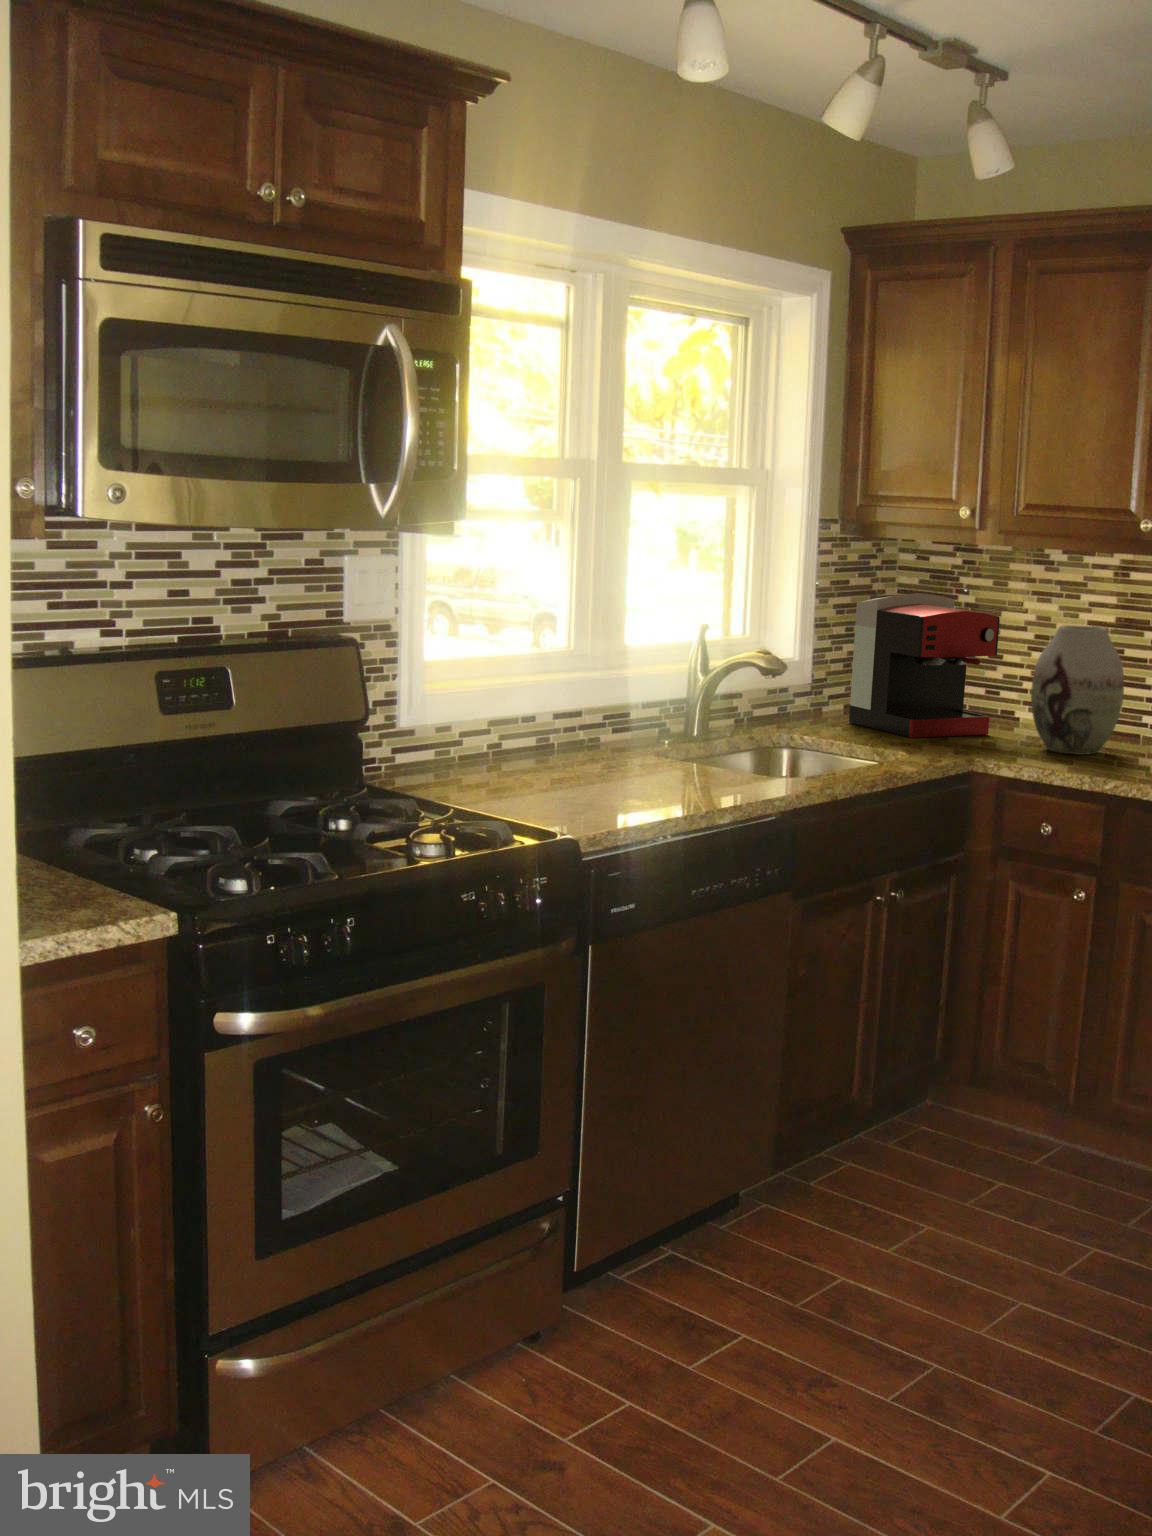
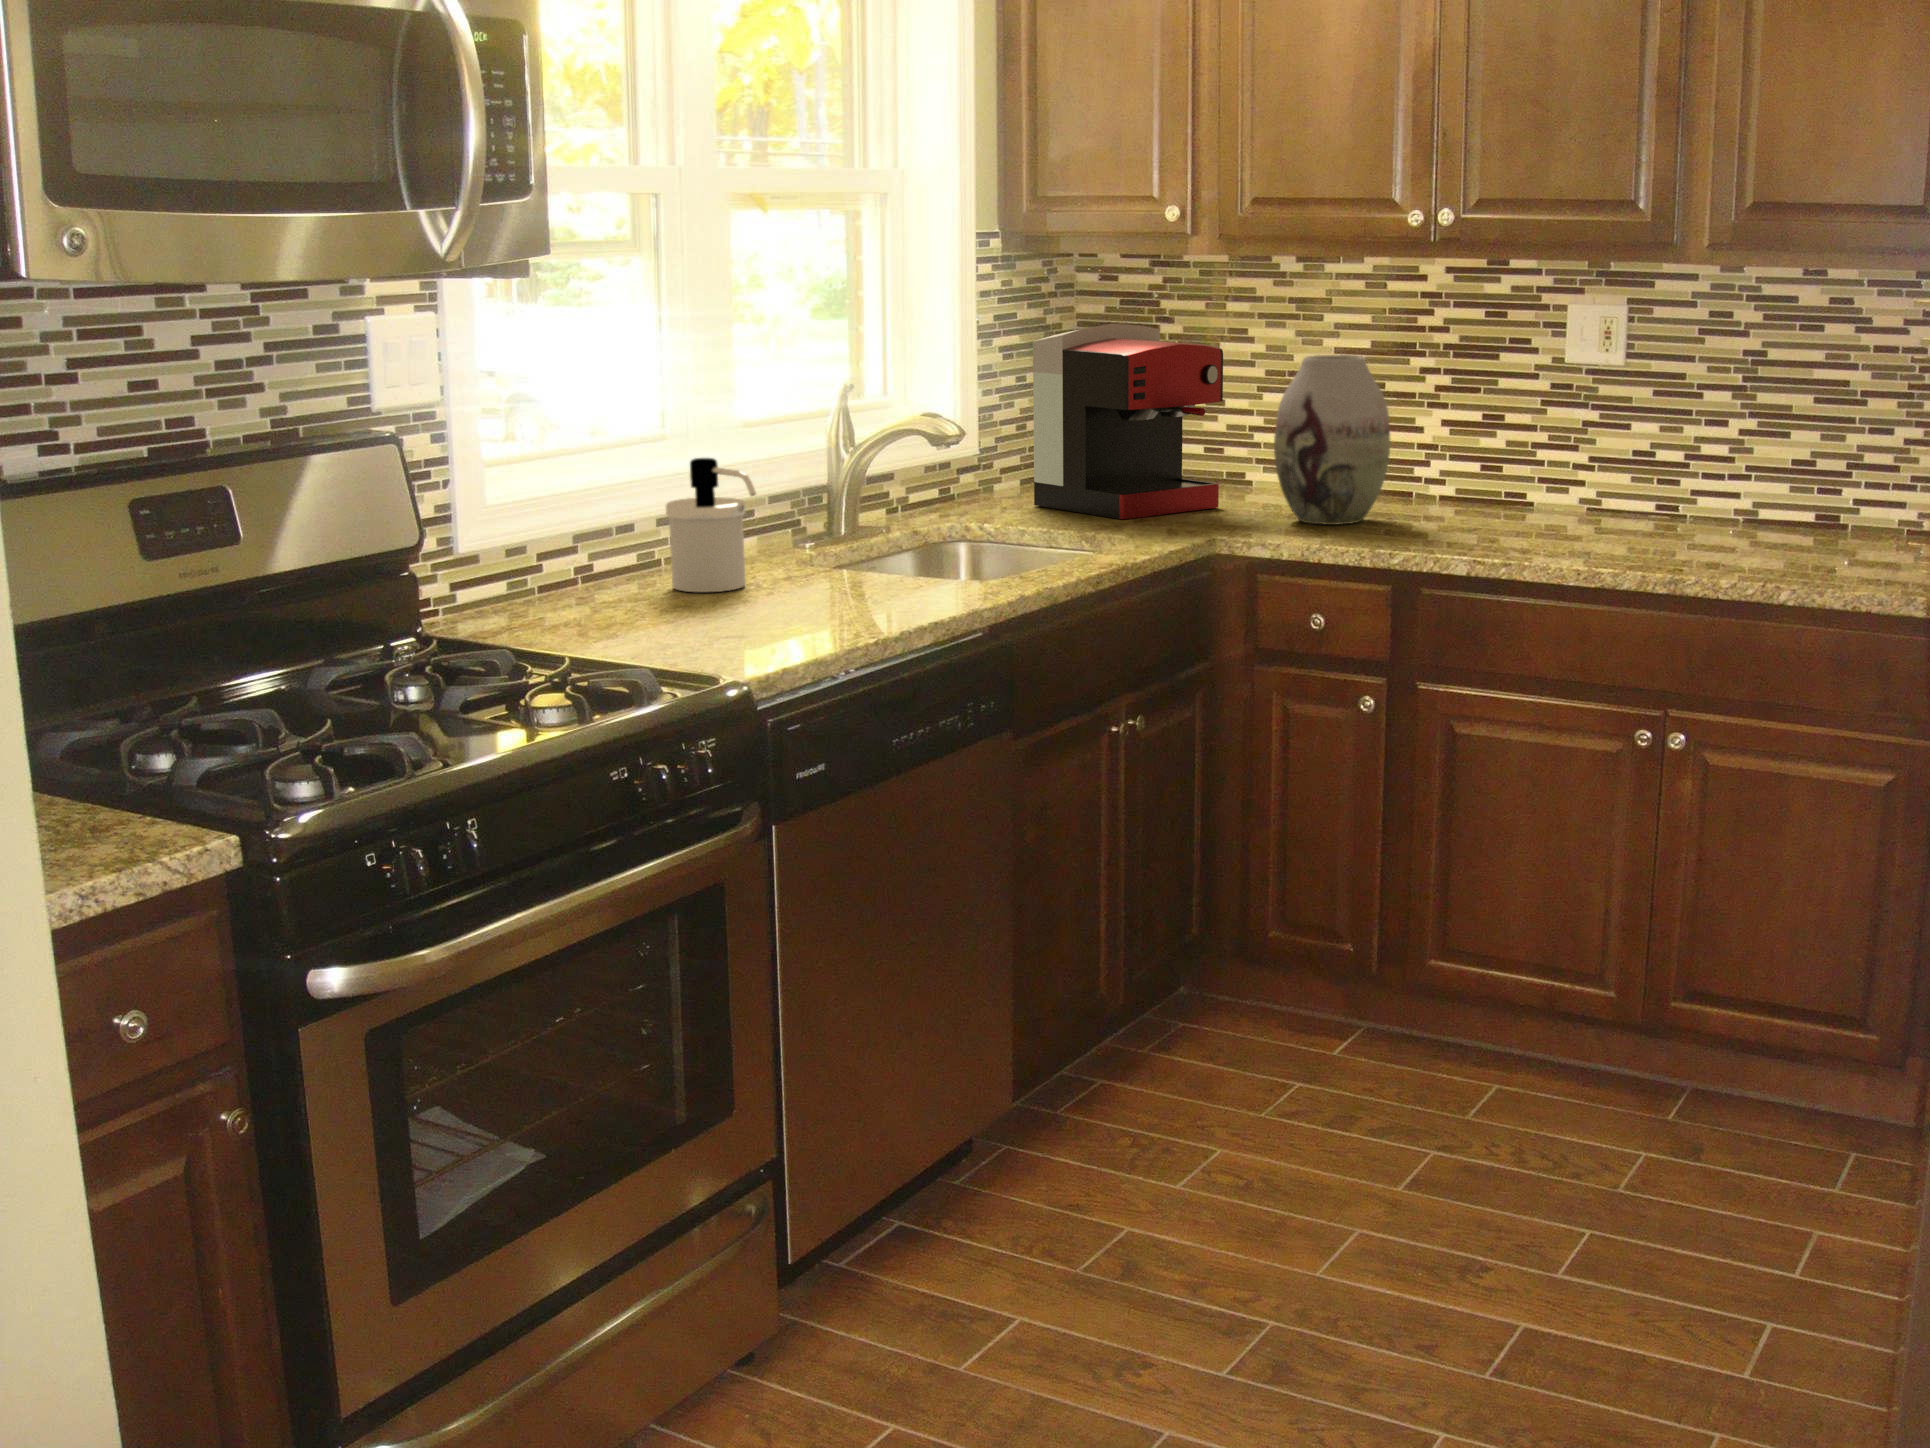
soap dispenser: none [557,671,619,768] -> present [666,458,756,592]

